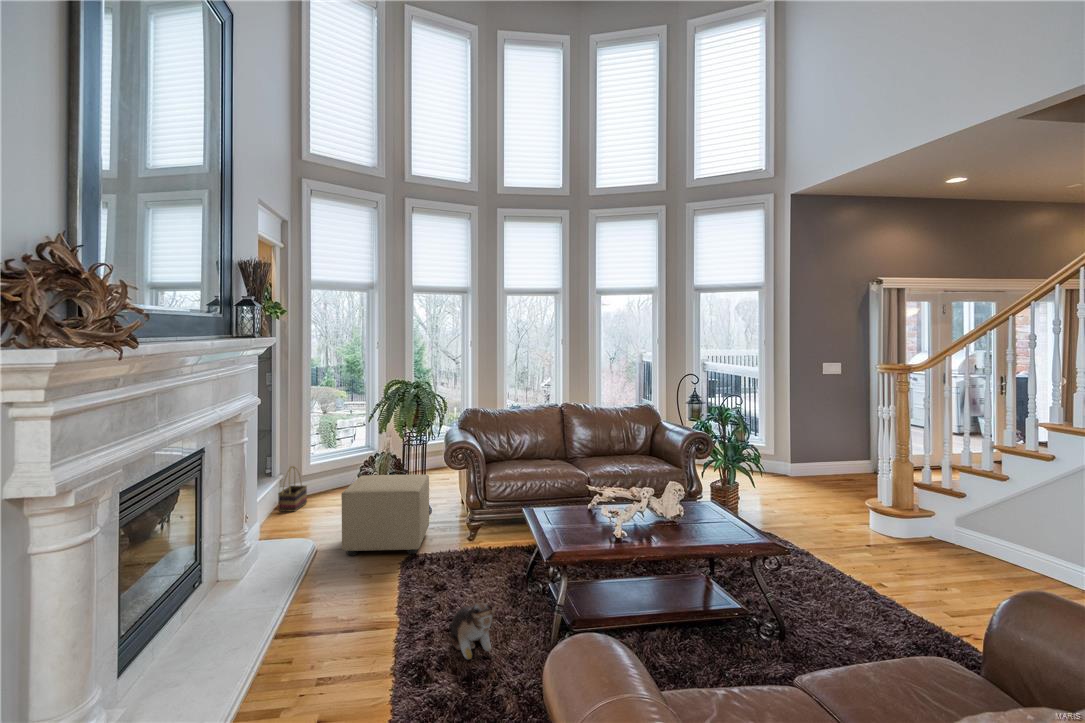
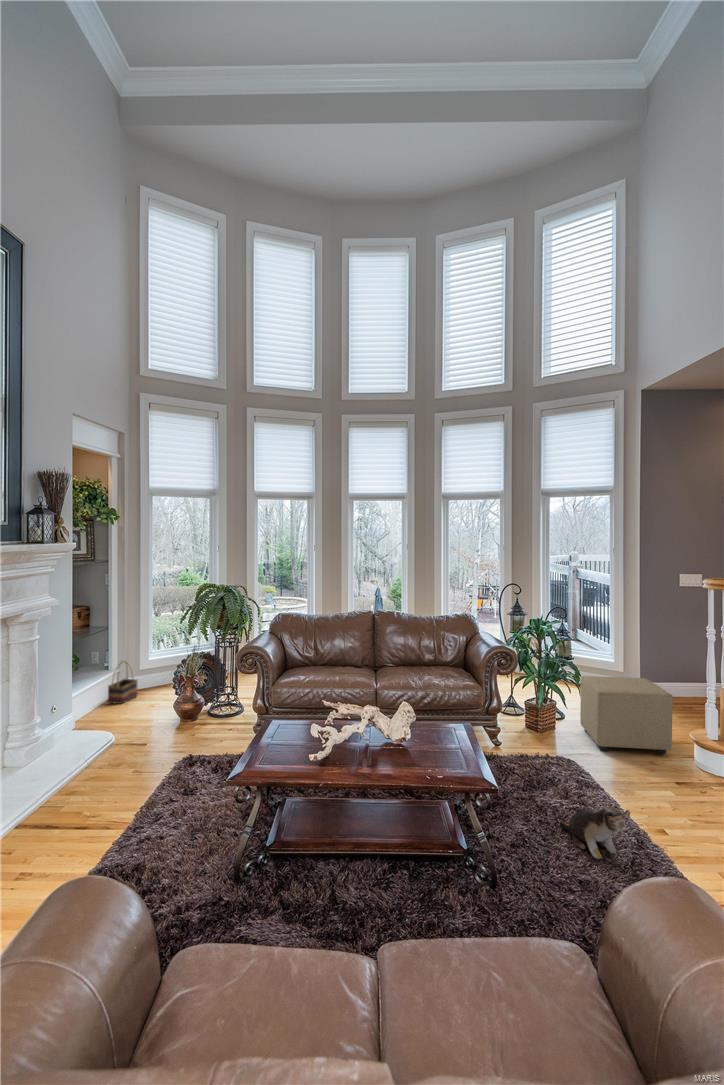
ottoman: present [341,474,429,556] -> present [580,676,673,754]
plush toy: present [450,603,496,660] -> present [560,806,630,859]

